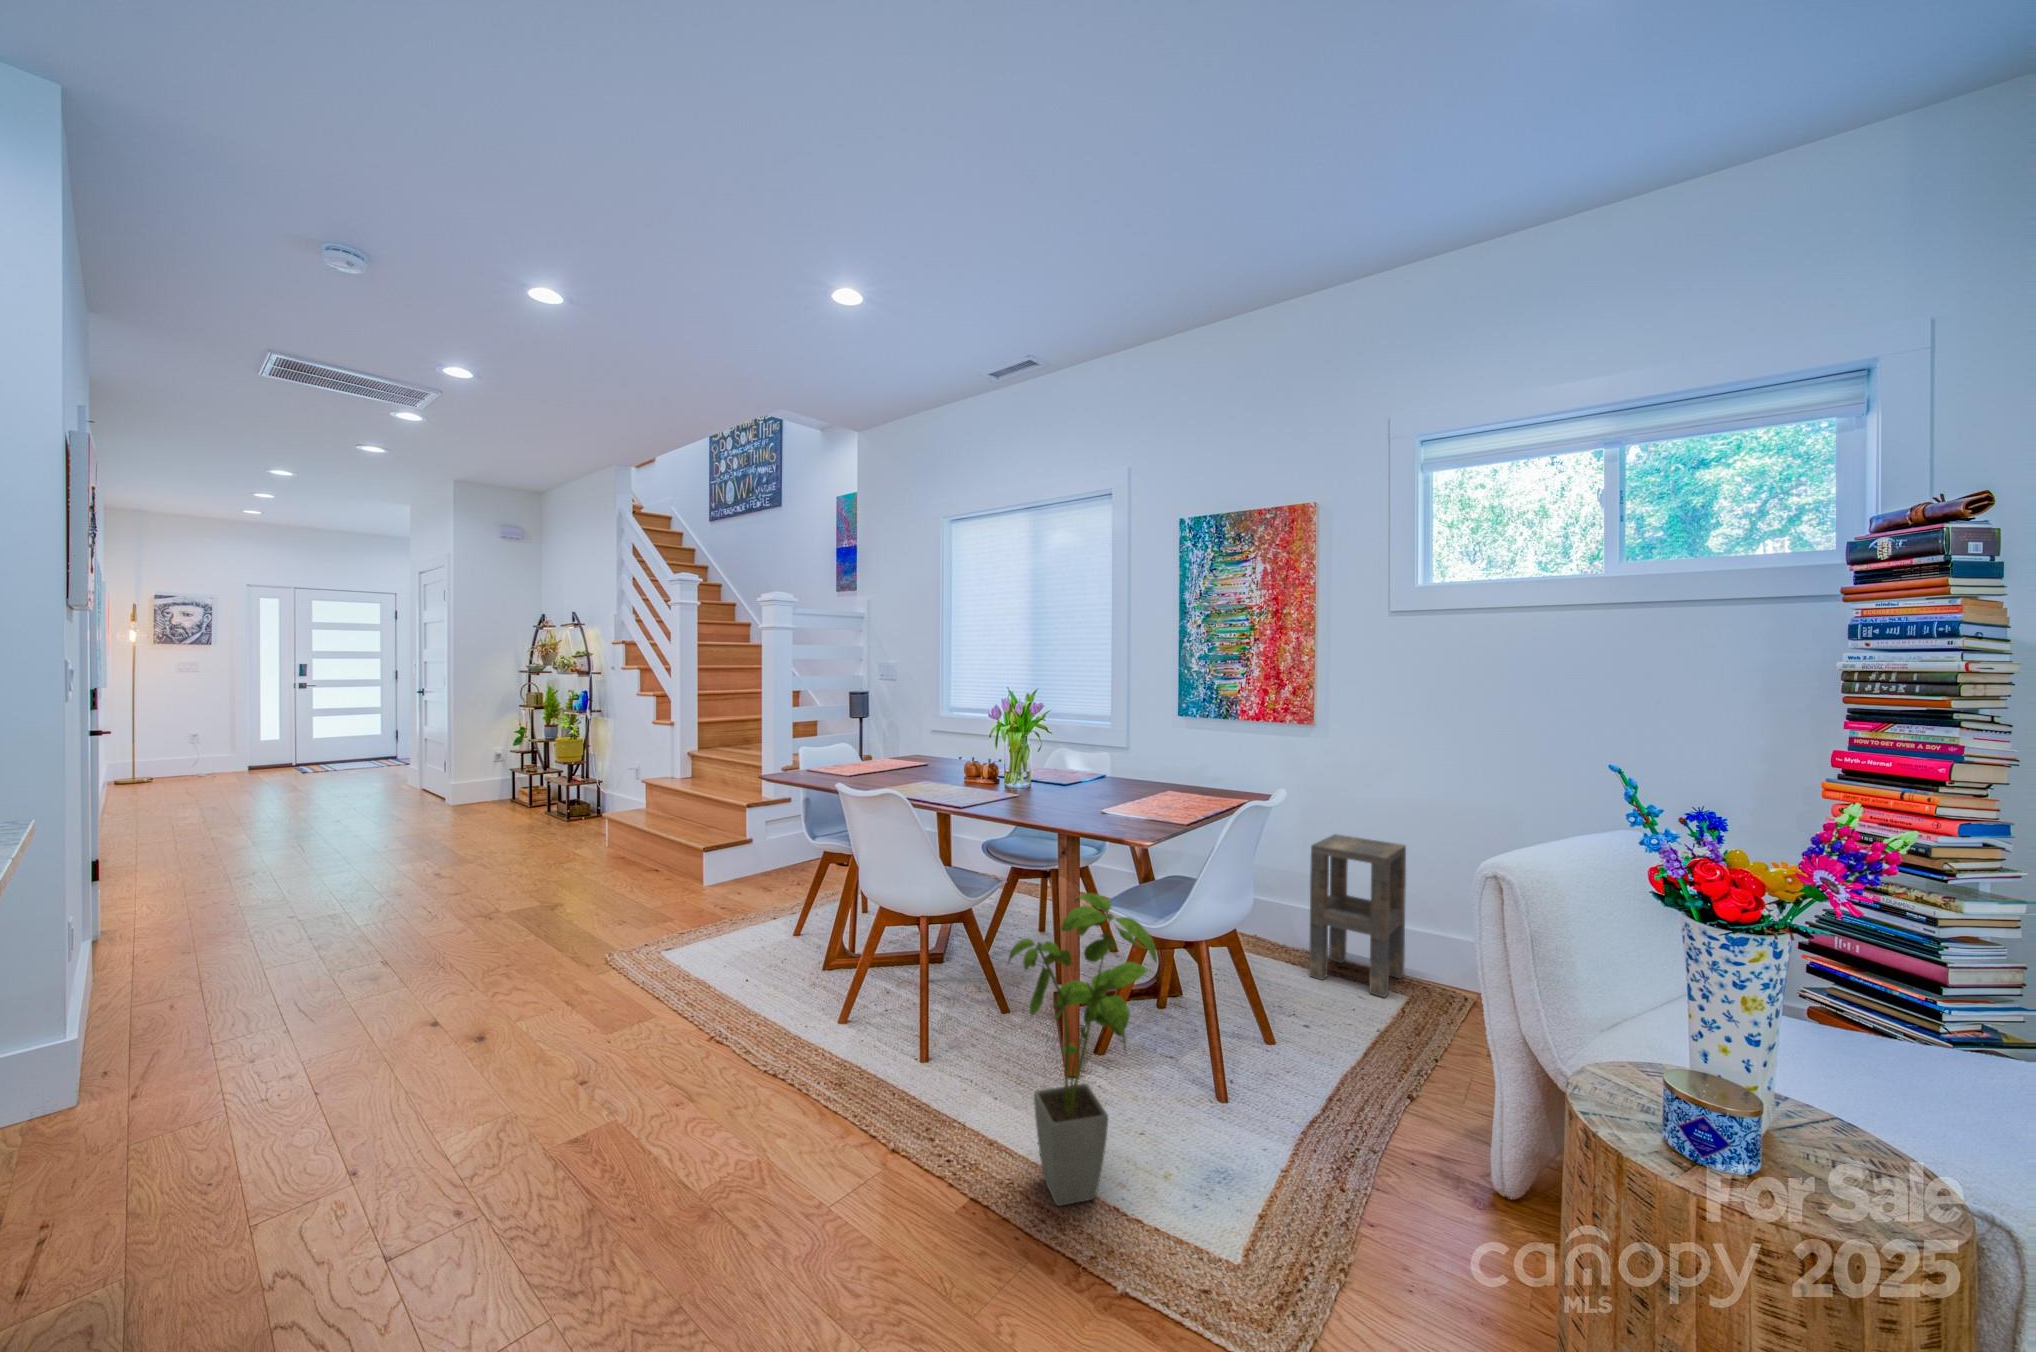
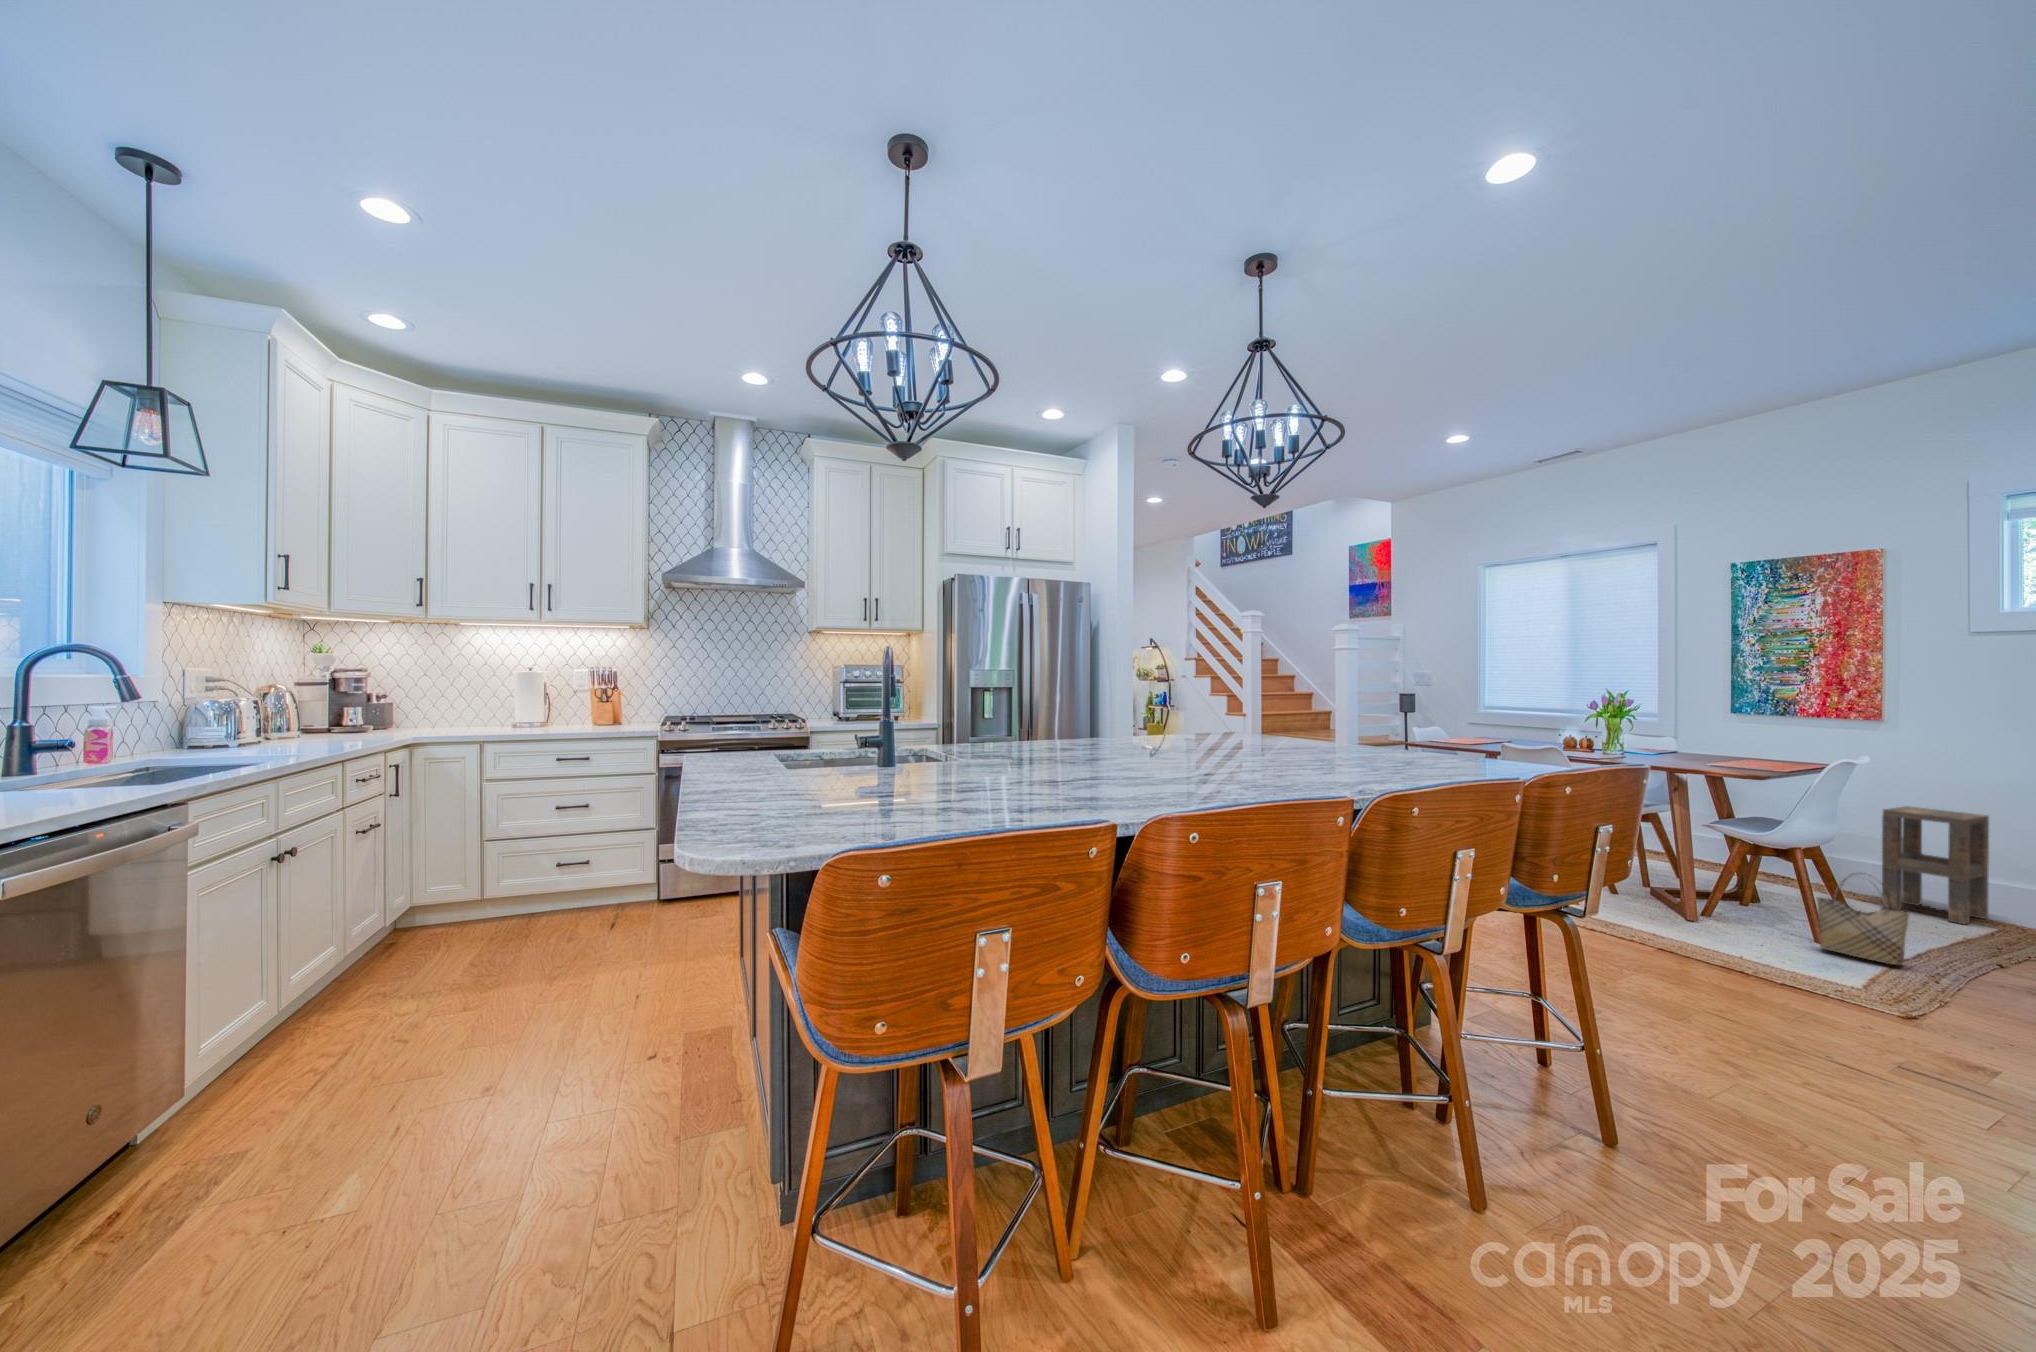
house plant: present [1008,893,1157,1206] -> none [1673,797,1789,957]
woven basket: none [1218,987,1326,1154] -> present [1817,873,1909,965]

